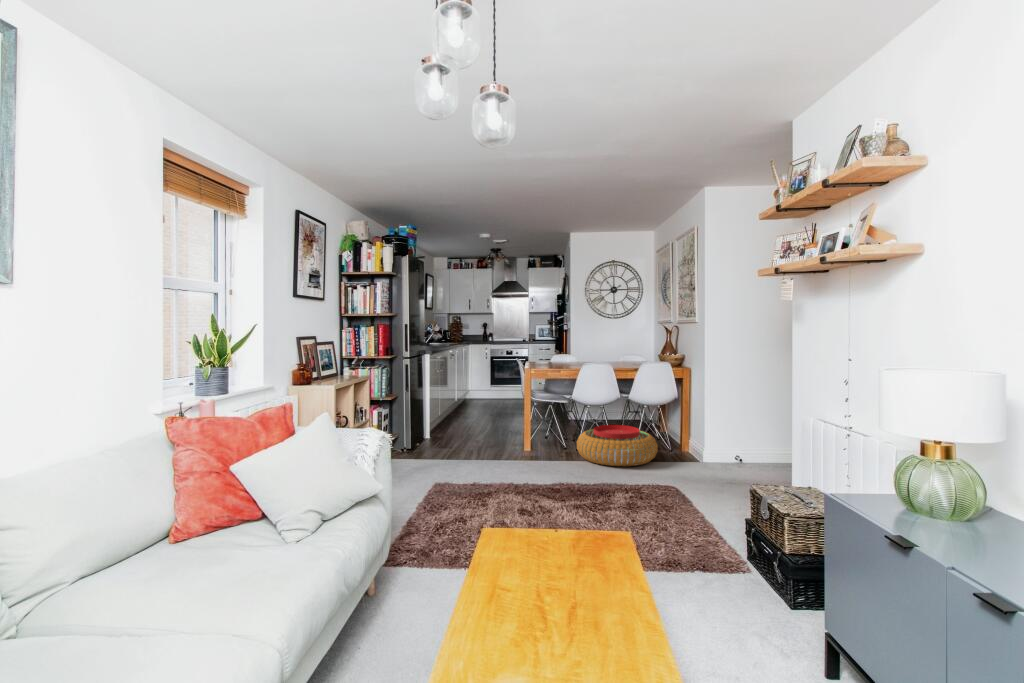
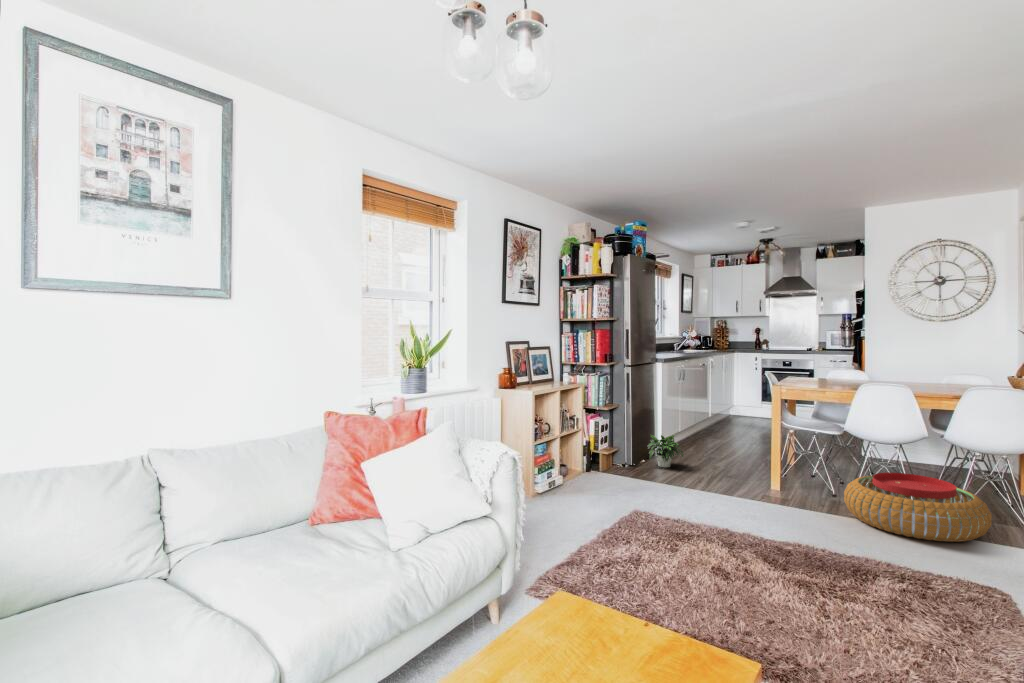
potted plant: none [413,416,454,447] -> present [634,435,684,467]

